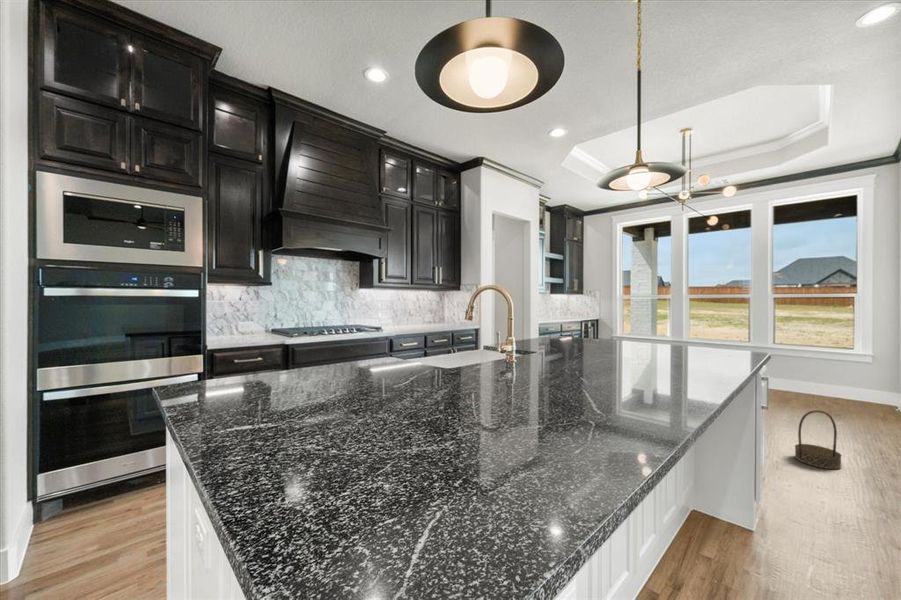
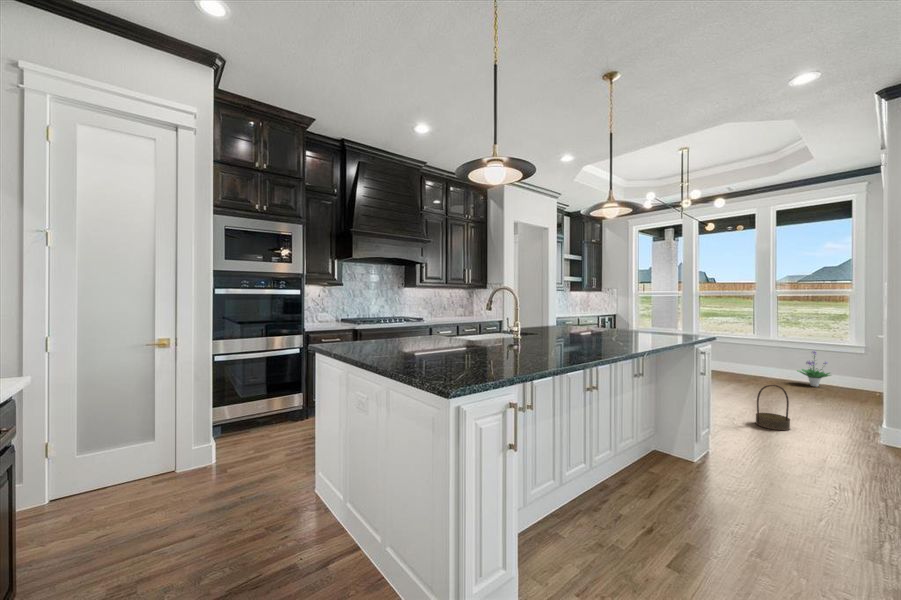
potted plant: none [800,359,842,400] -> present [797,350,830,387]

